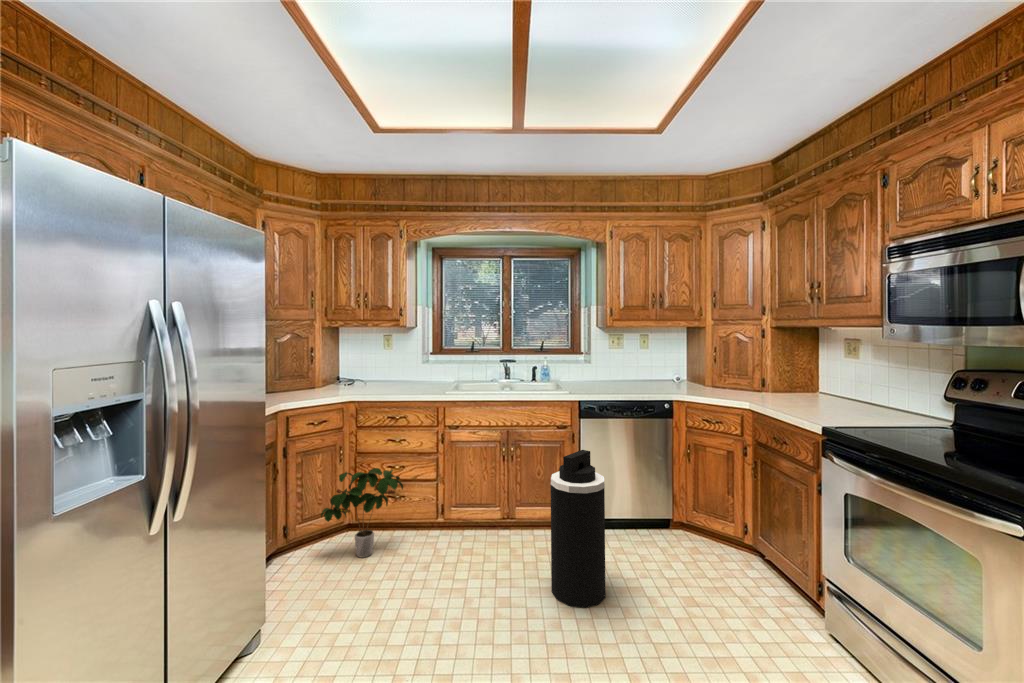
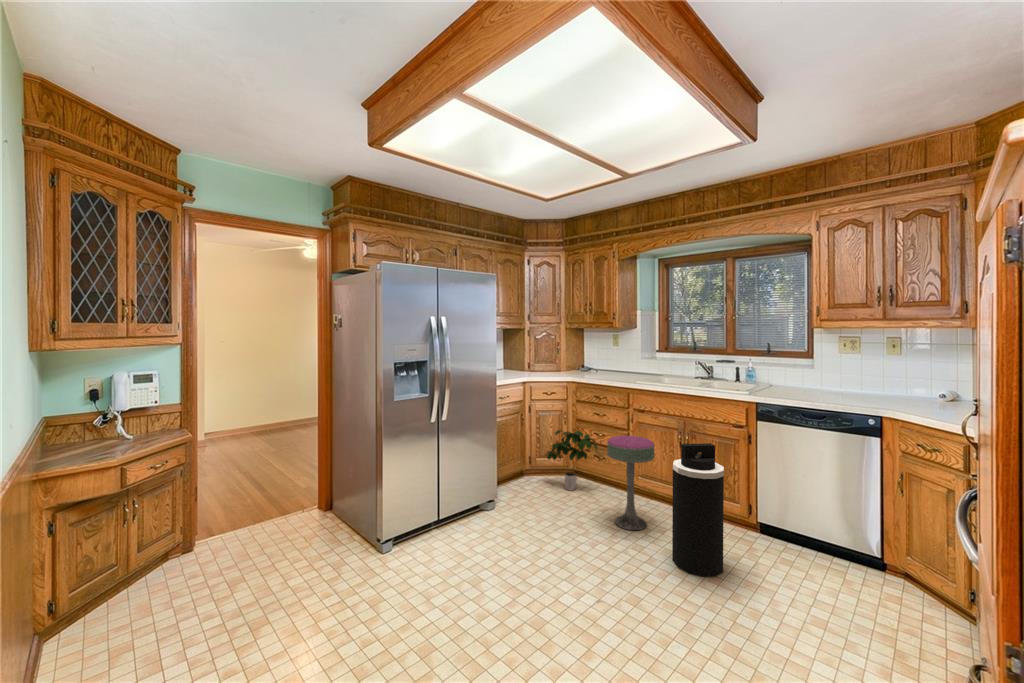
bar stool: none [446,459,505,583] -> present [607,436,655,530]

